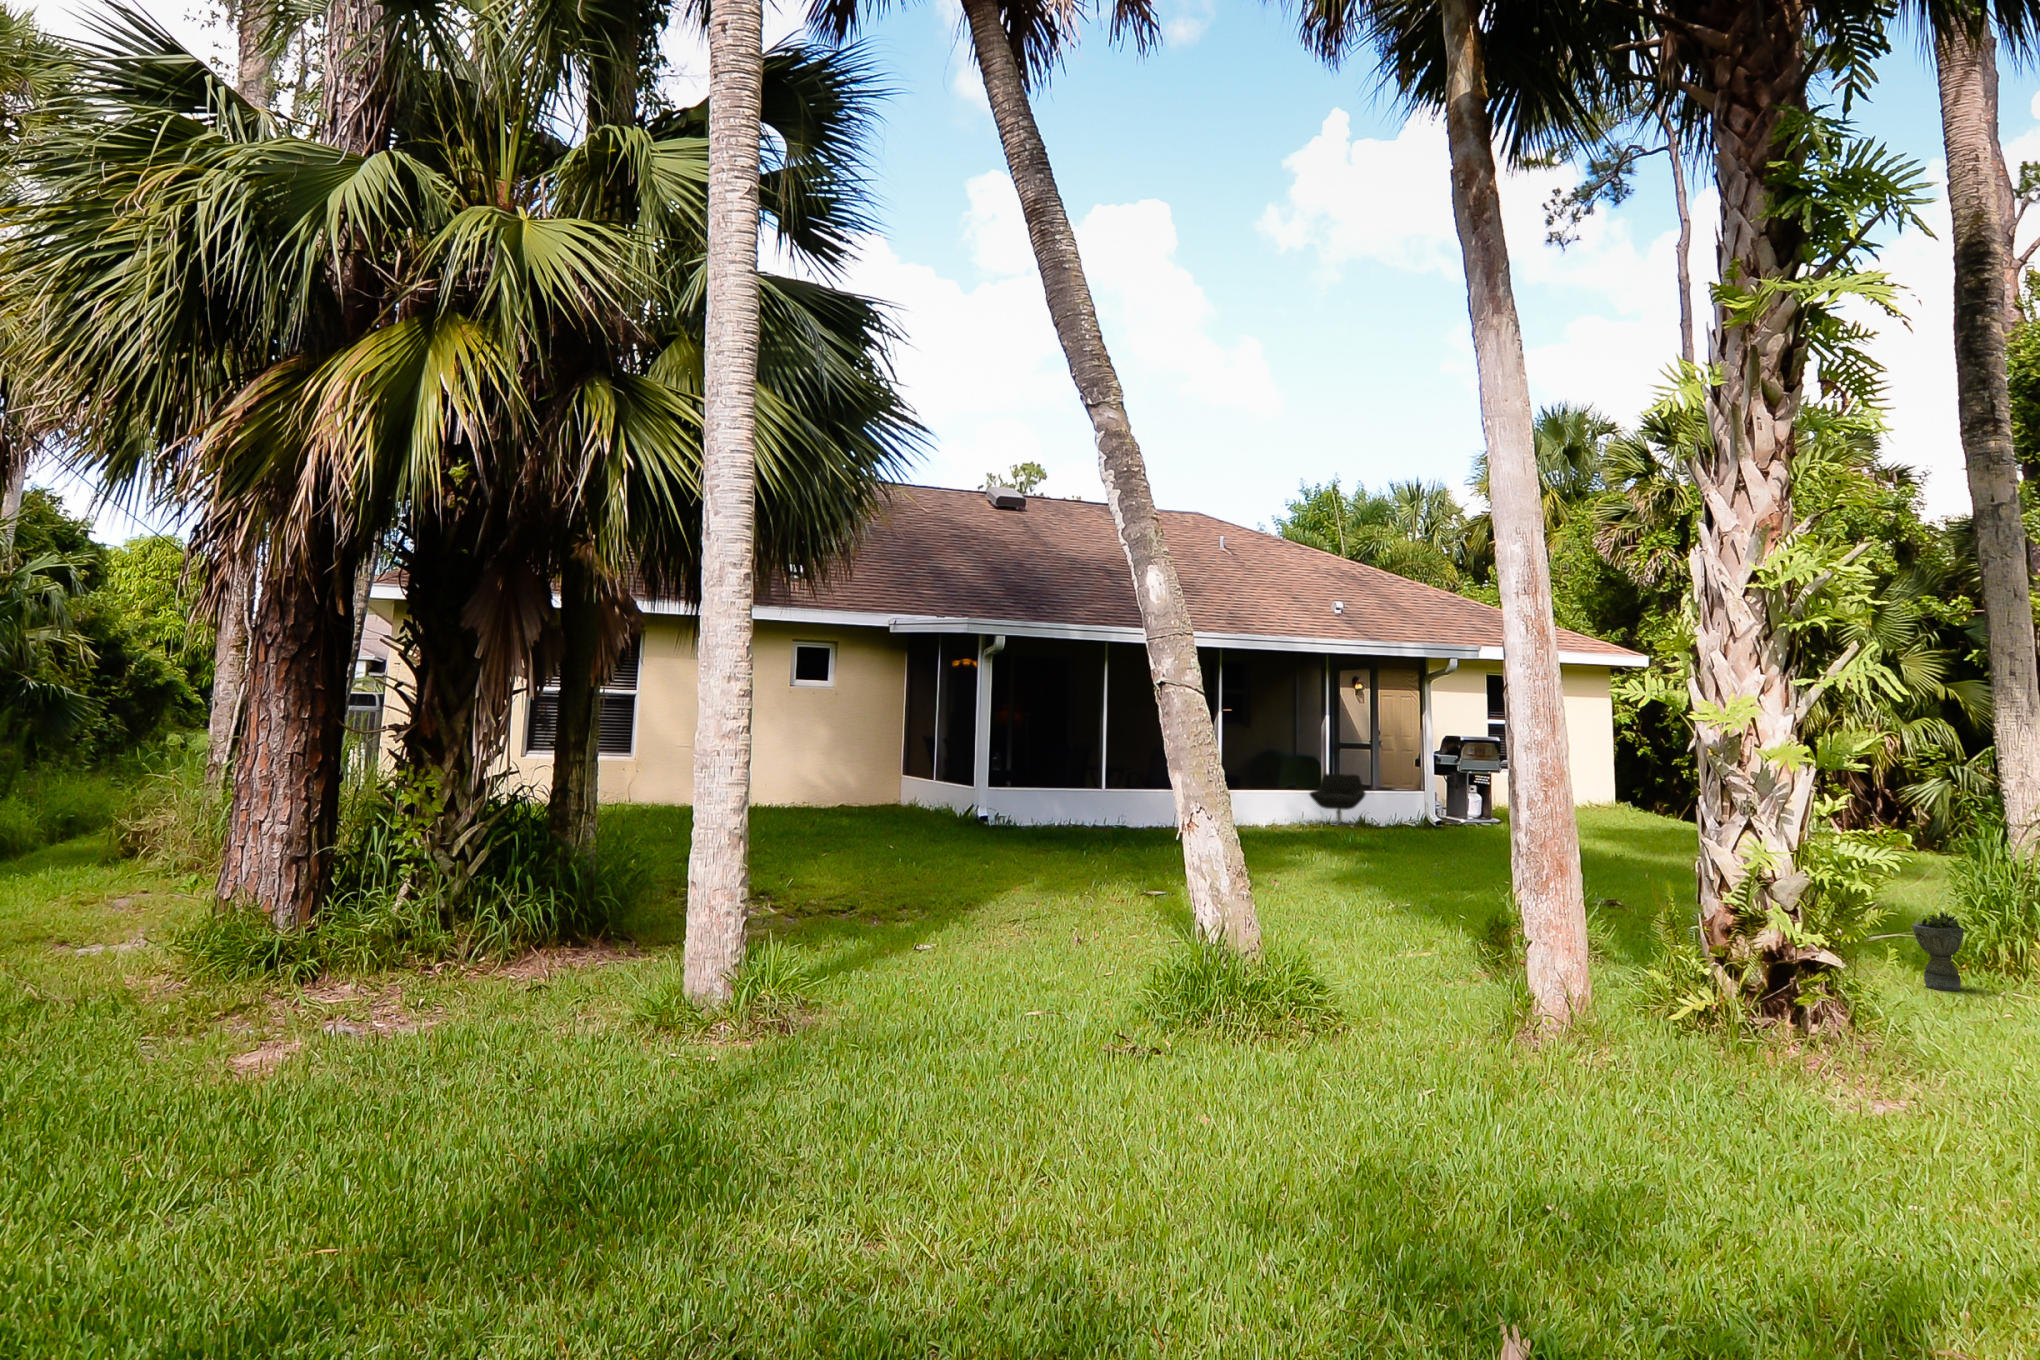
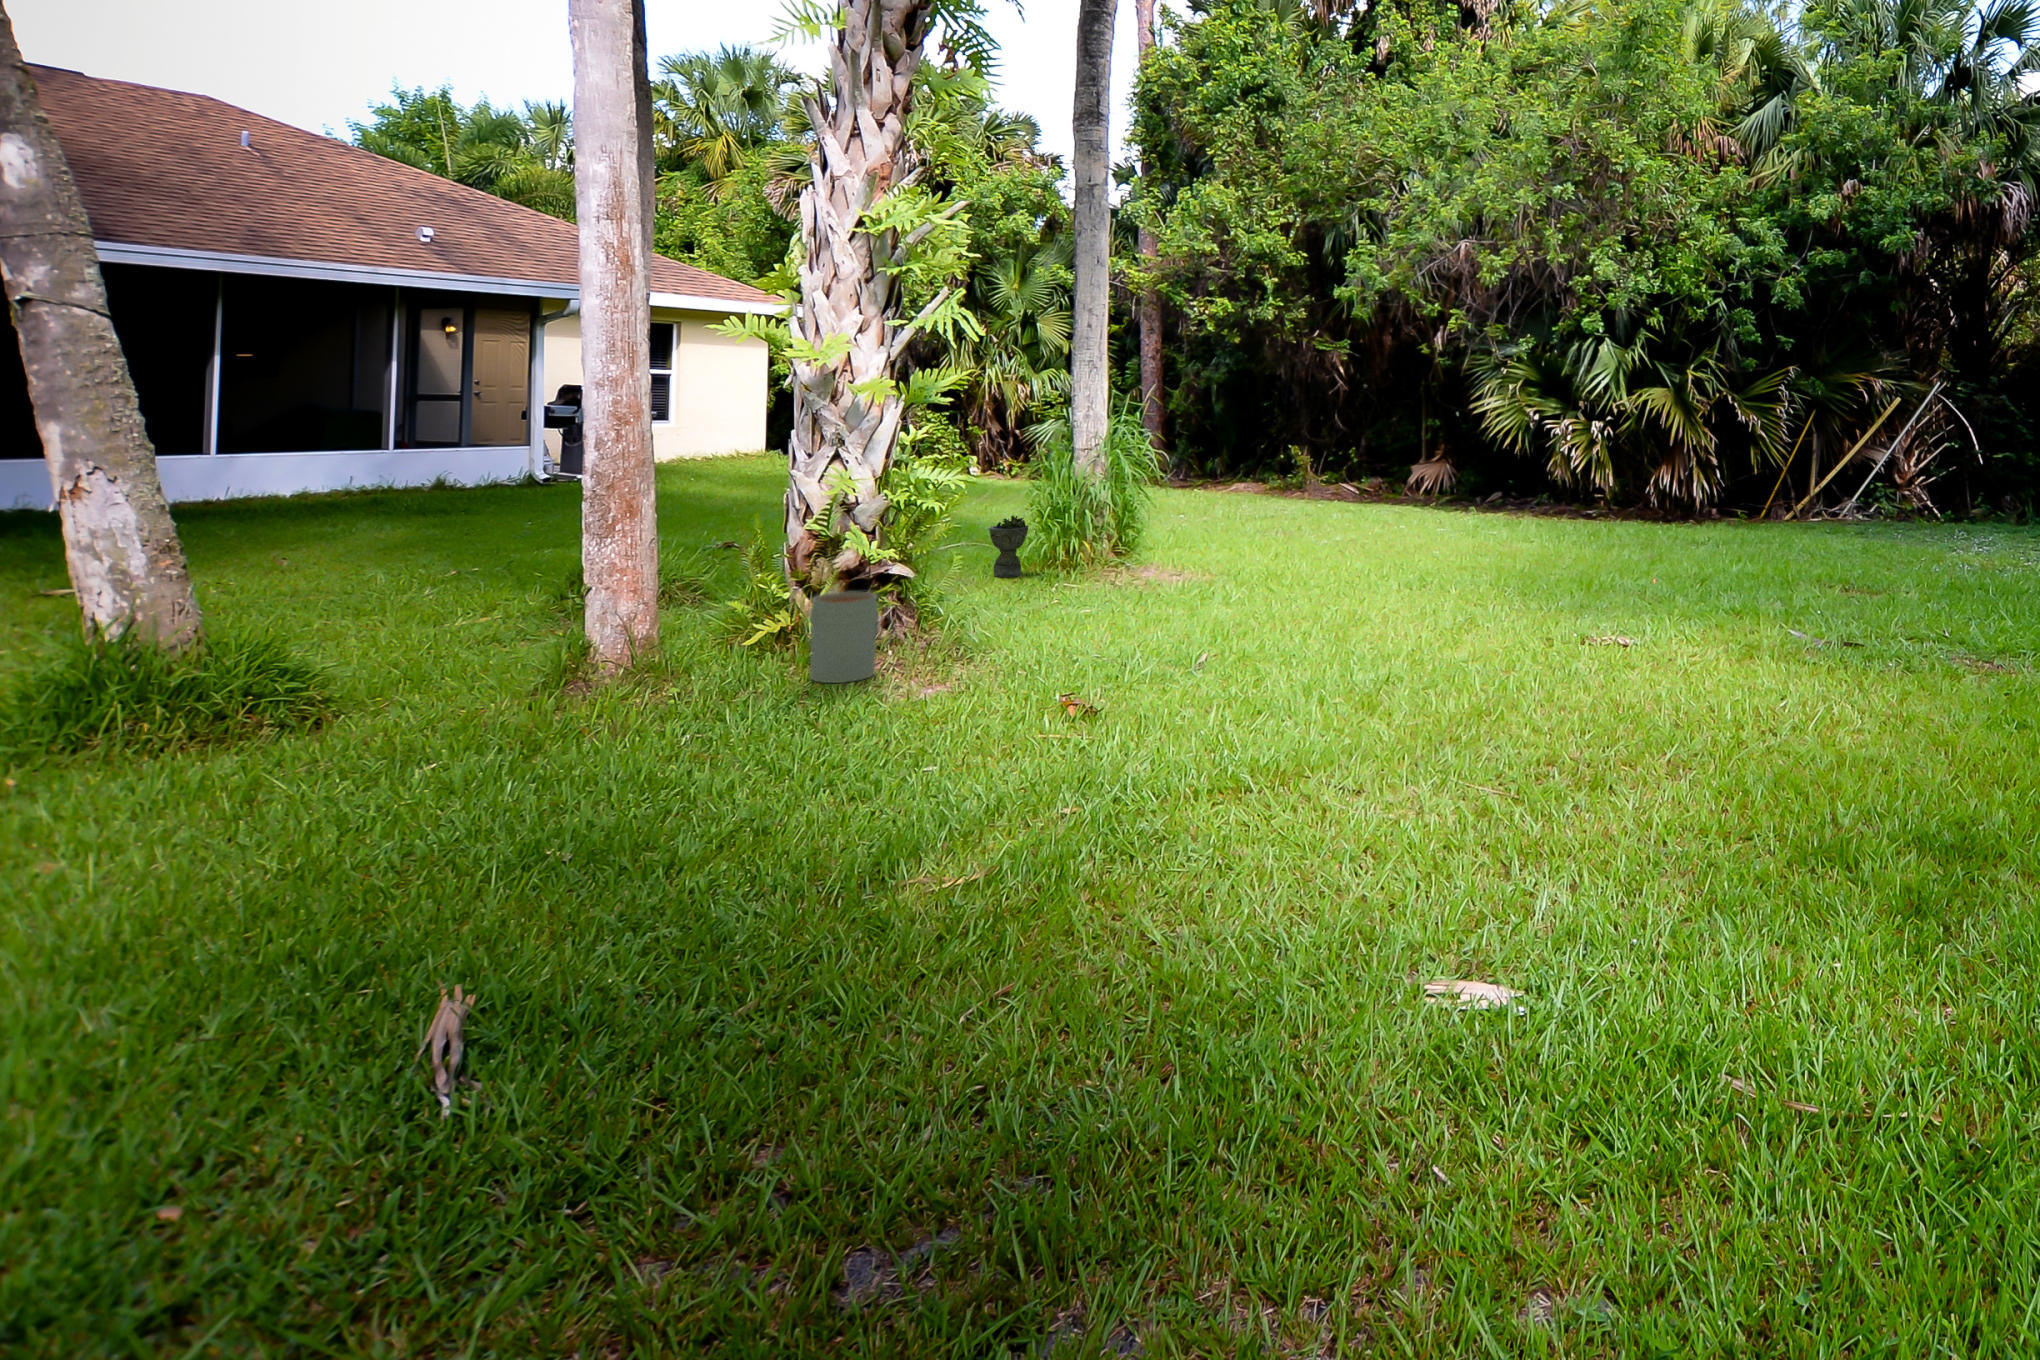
lounge chair: present [1310,774,1365,825] -> none [400,422,479,478]
bucket: none [1738,976,1835,1082] -> present [806,592,890,683]

